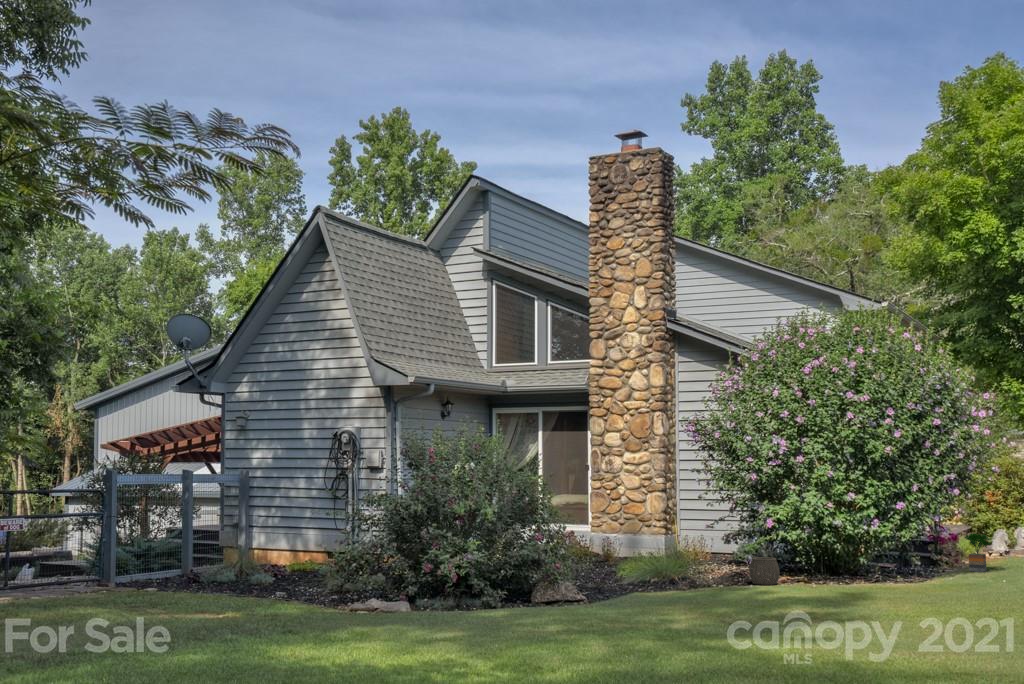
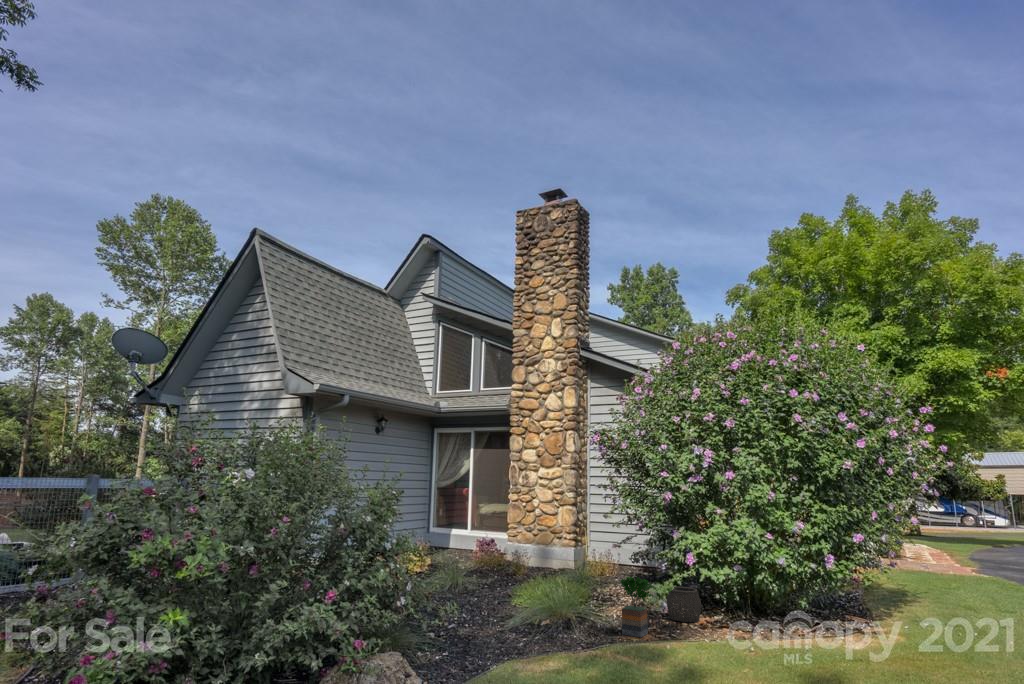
potted tree: present [965,533,990,572] -> present [620,577,652,637]

